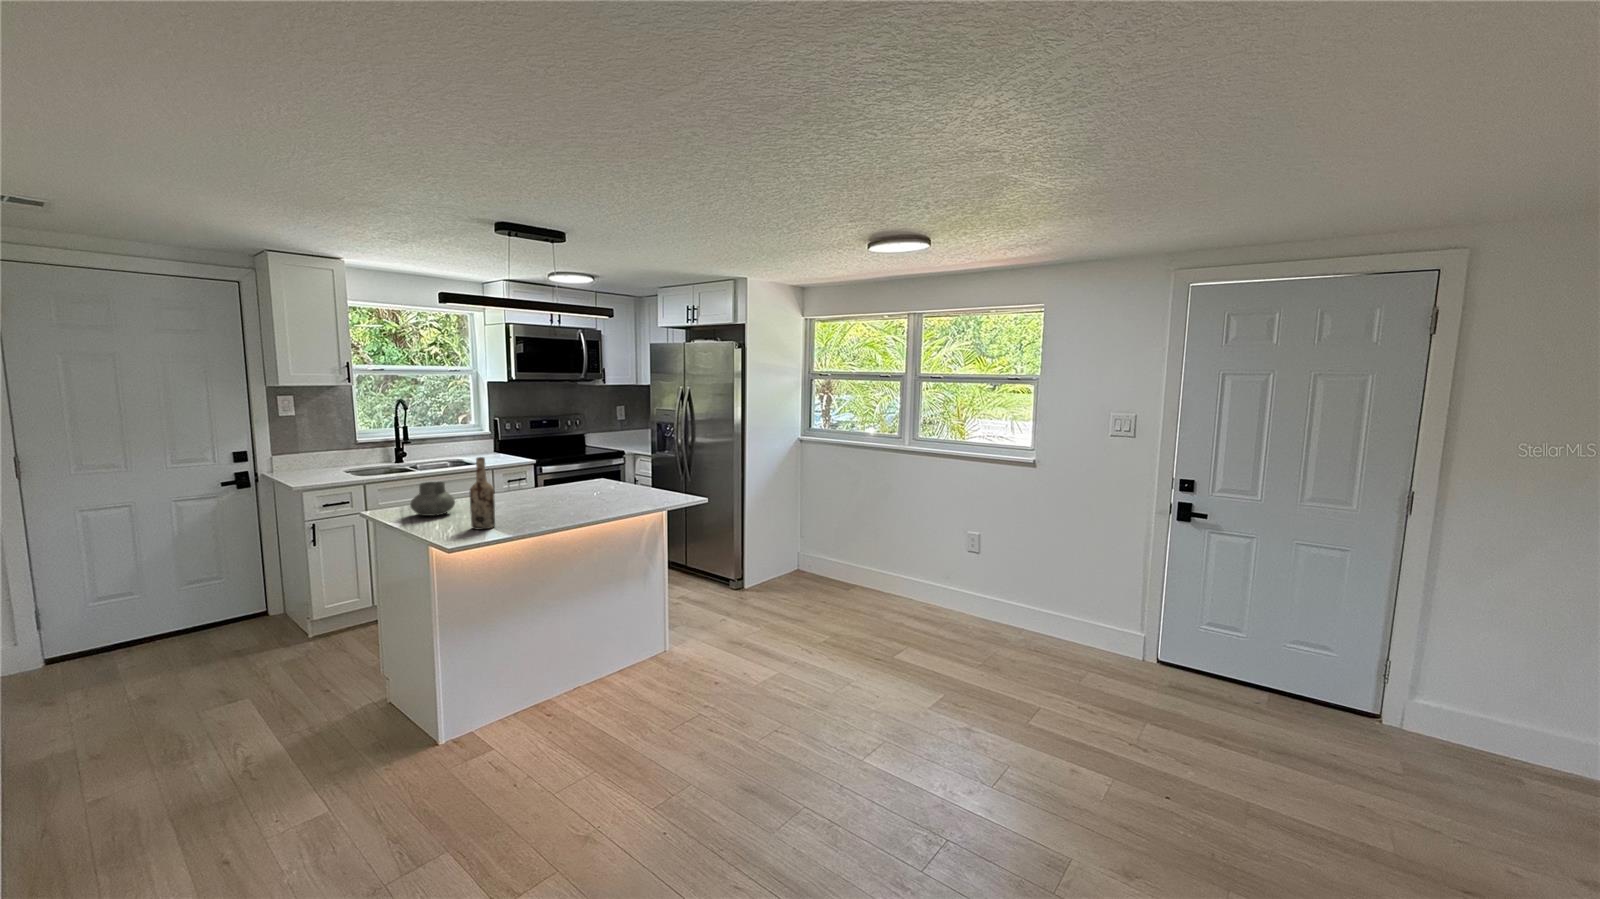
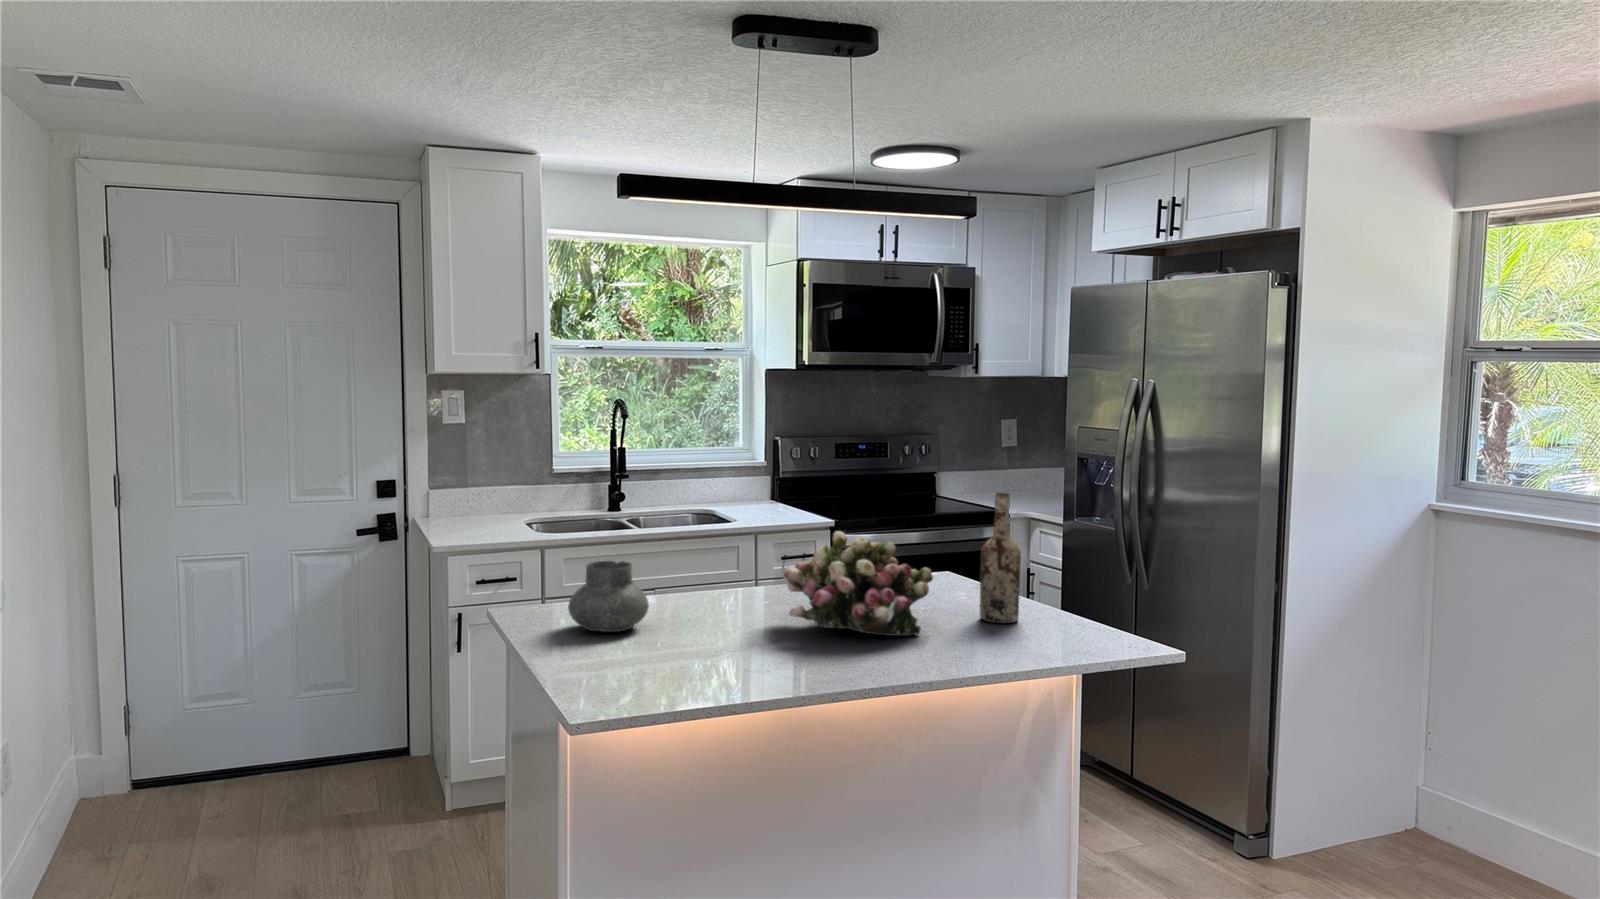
wine bottle: present [470,457,495,530] -> present [980,493,1021,623]
flower arrangement: none [523,461,596,504] -> present [783,531,933,636]

